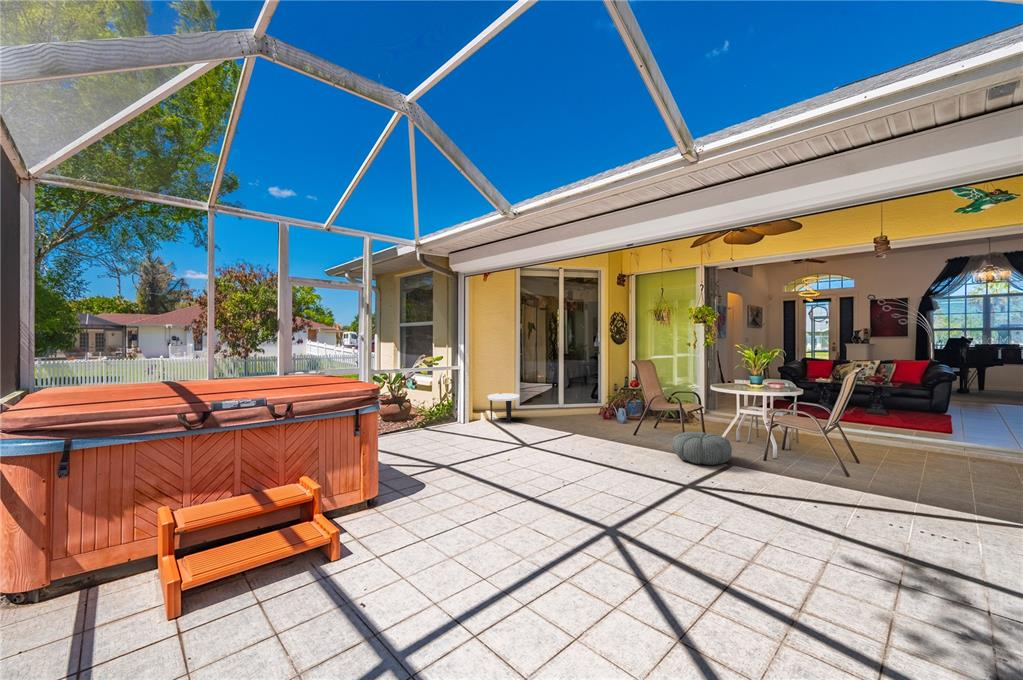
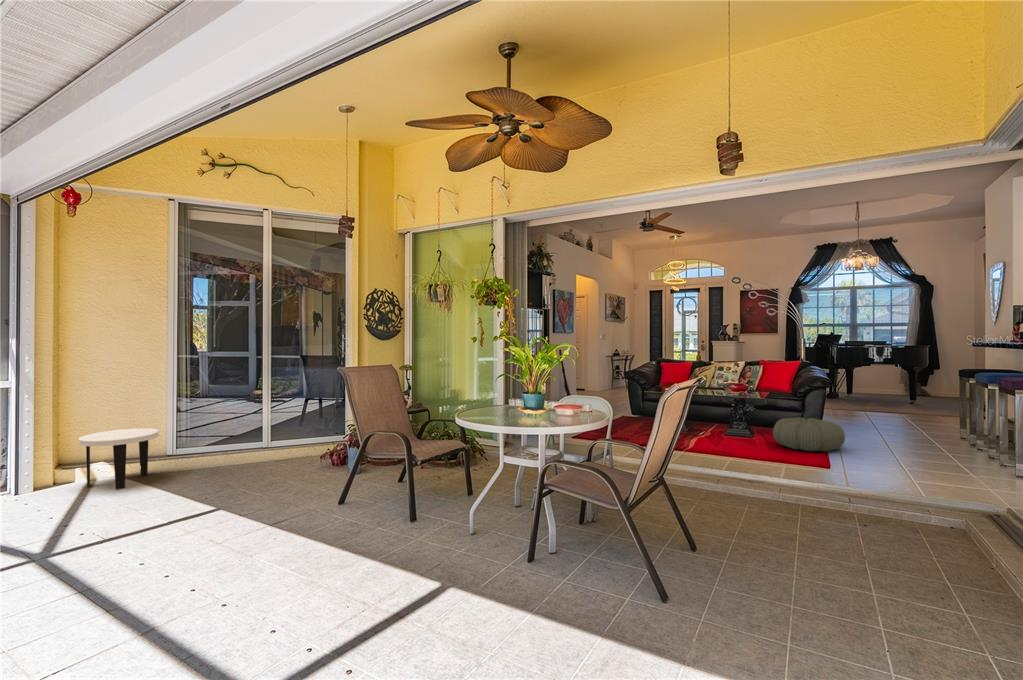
pouf: present [672,432,732,465] -> present [773,417,845,452]

